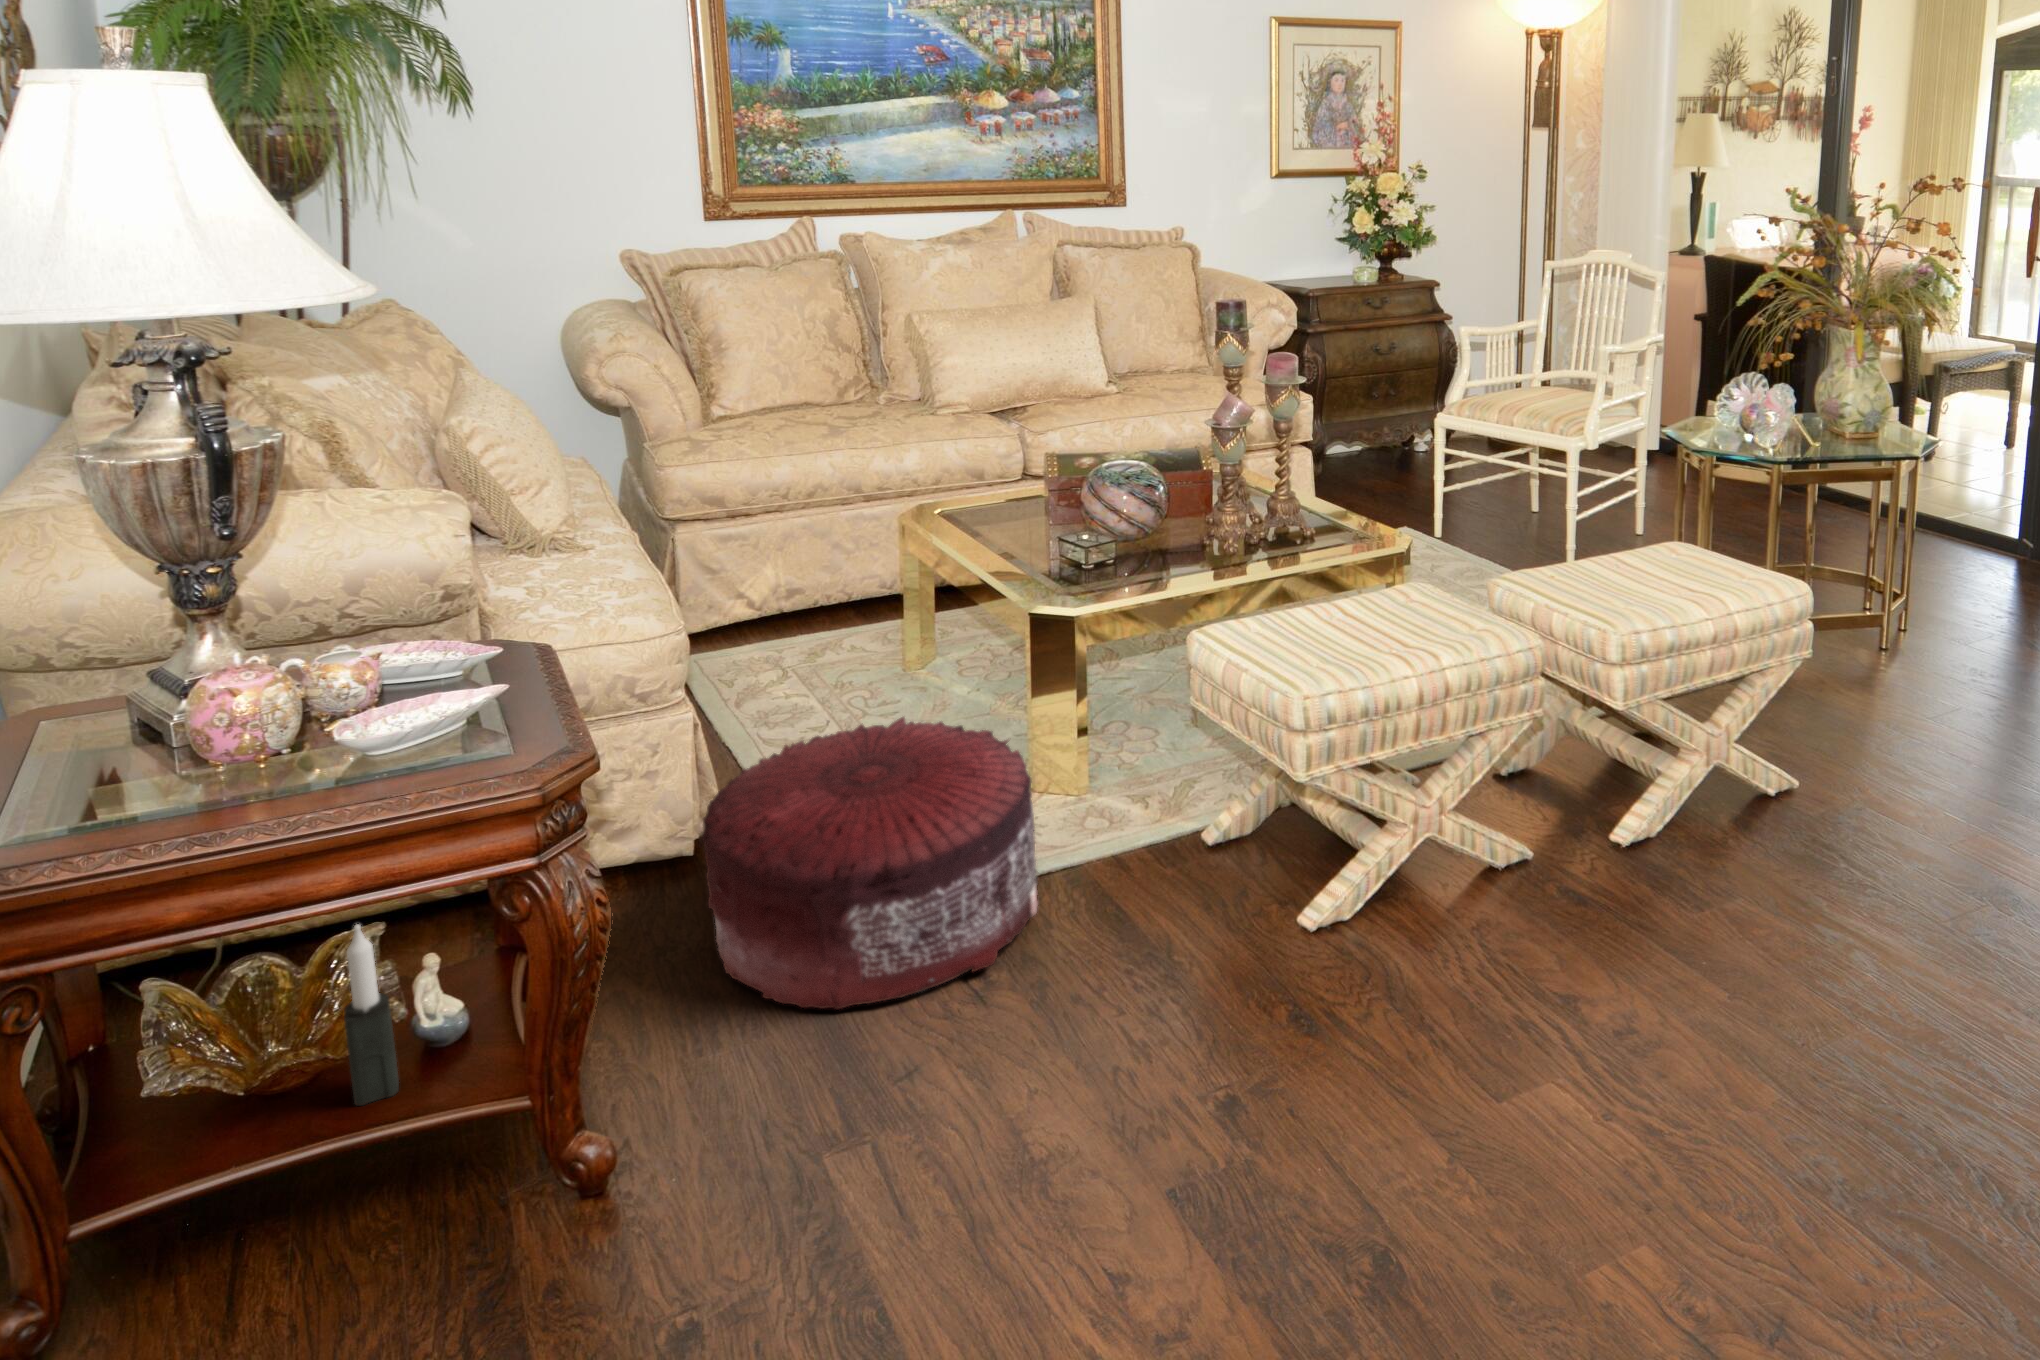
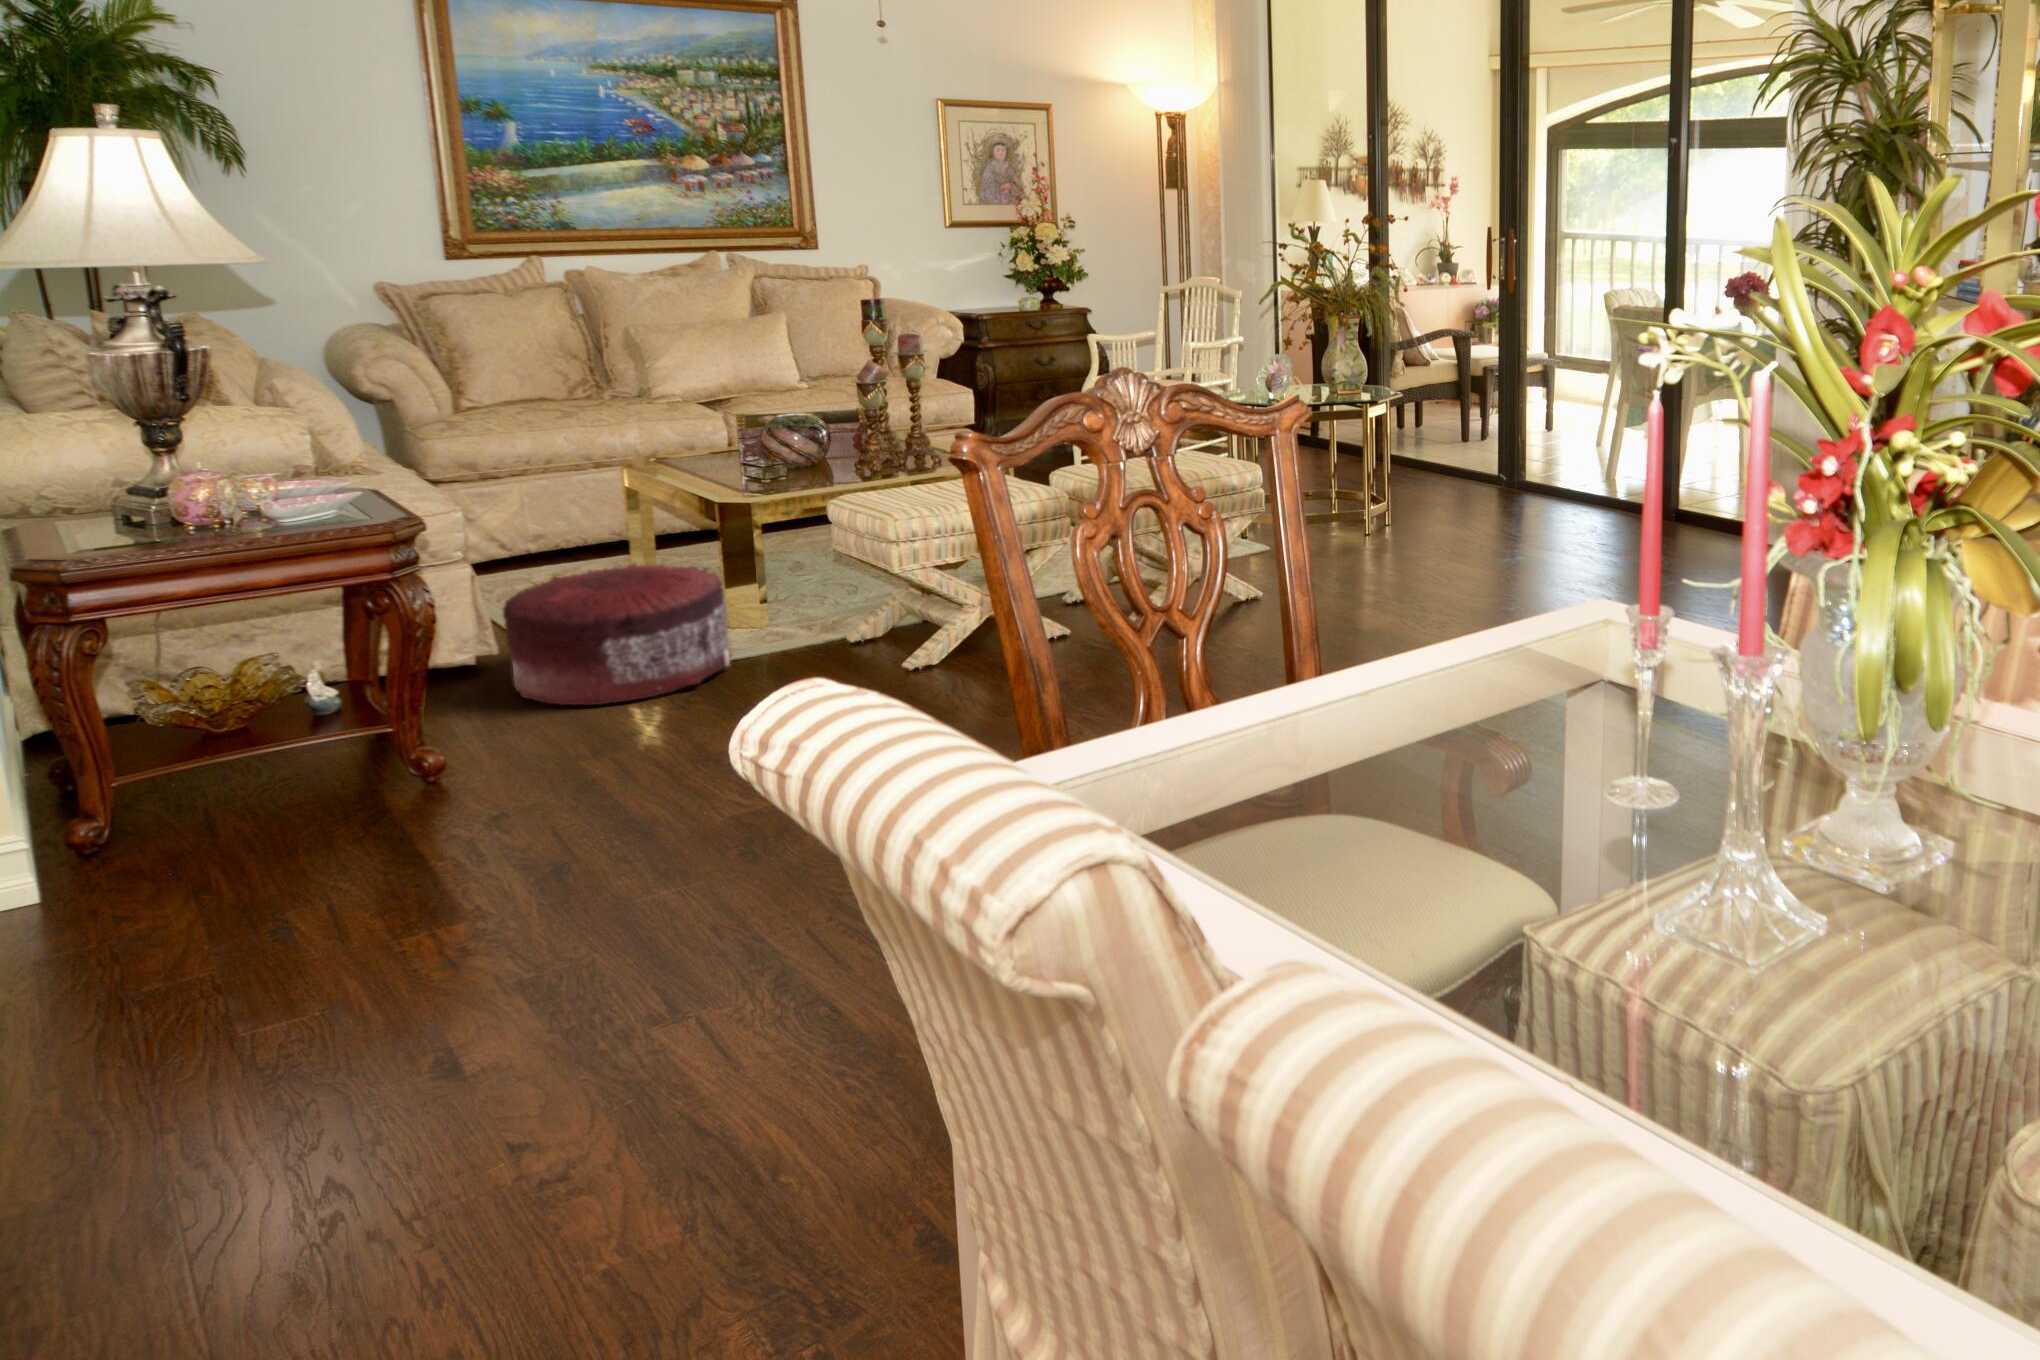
candle: present [344,925,399,1106] -> none [305,616,338,718]

